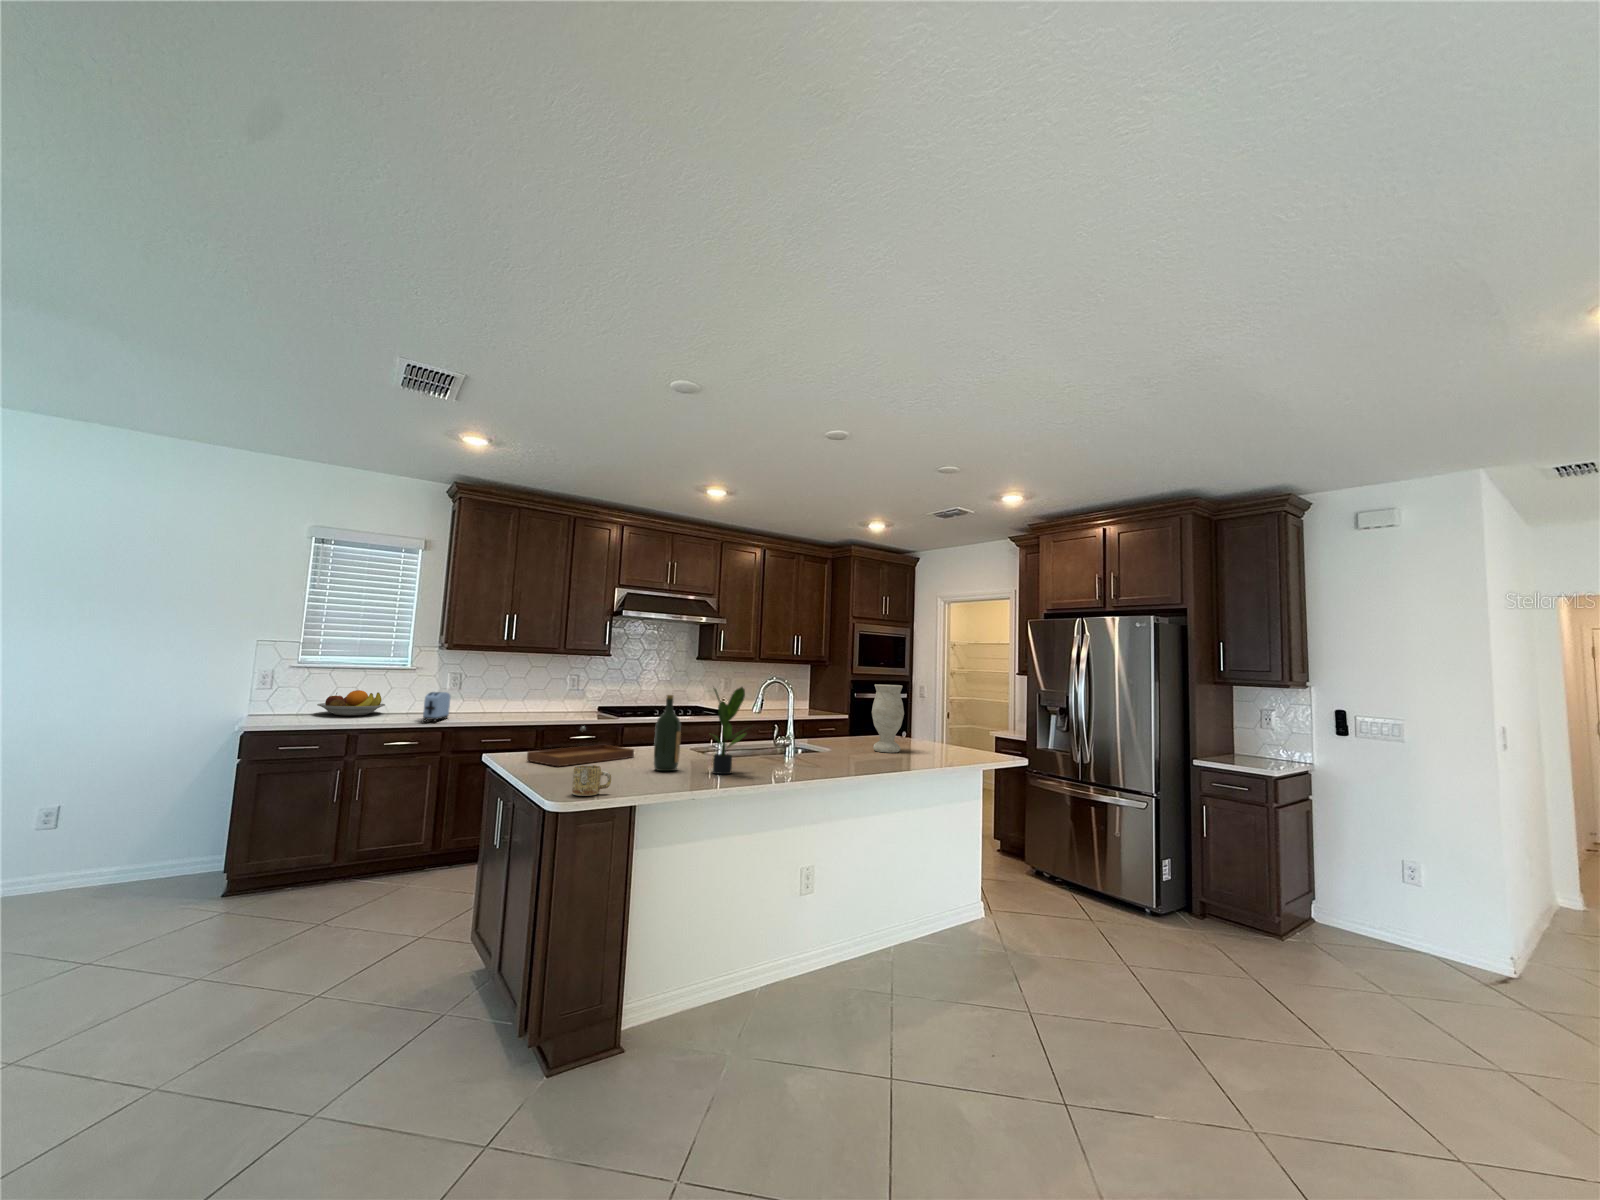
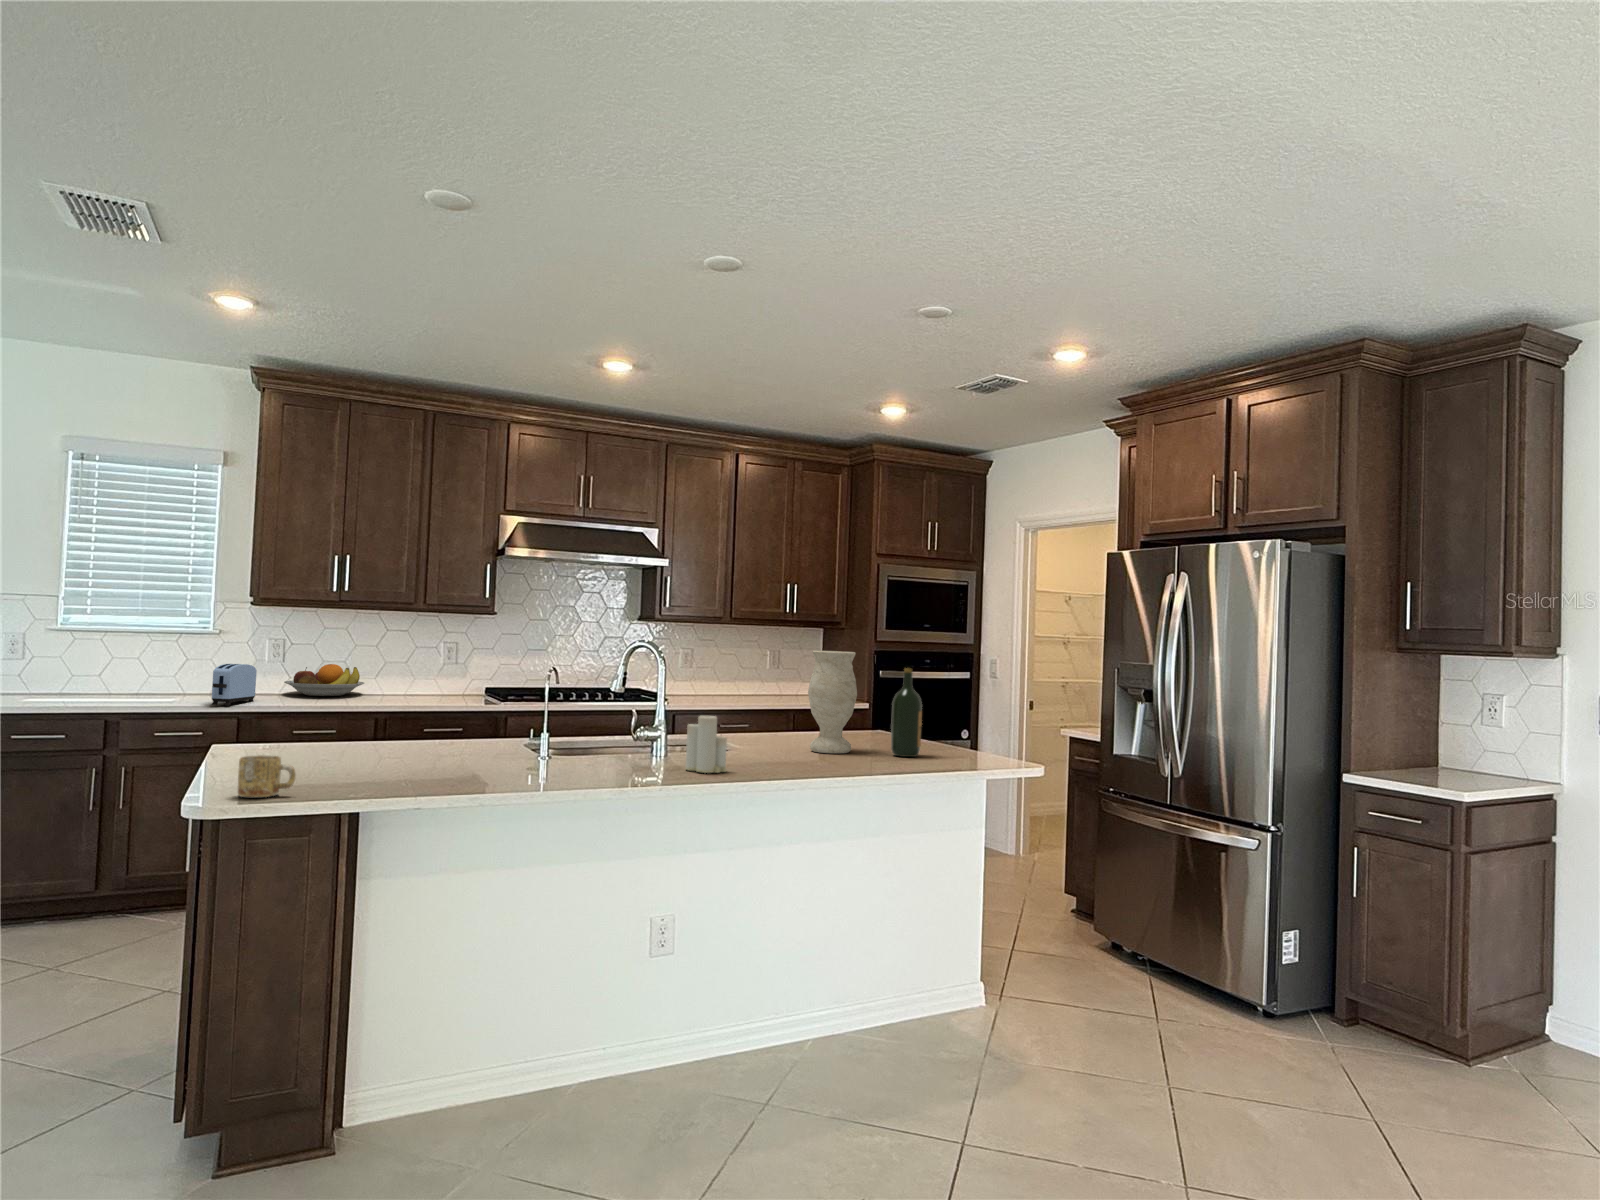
potted plant: present [713,687,746,774] -> none [485,647,554,776]
fruit bowl: present [317,690,385,716] -> present [284,664,364,696]
wine bottle: present [654,695,681,771] -> present [891,668,922,757]
tray: present [527,726,634,766] -> none [263,707,425,762]
candle: none [824,726,853,769] -> present [686,715,727,773]

